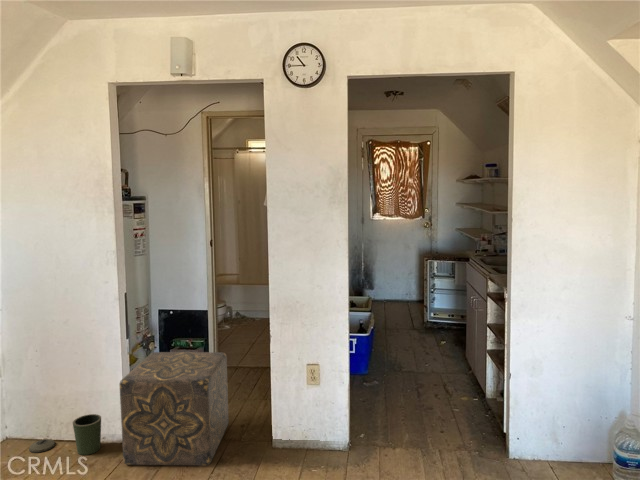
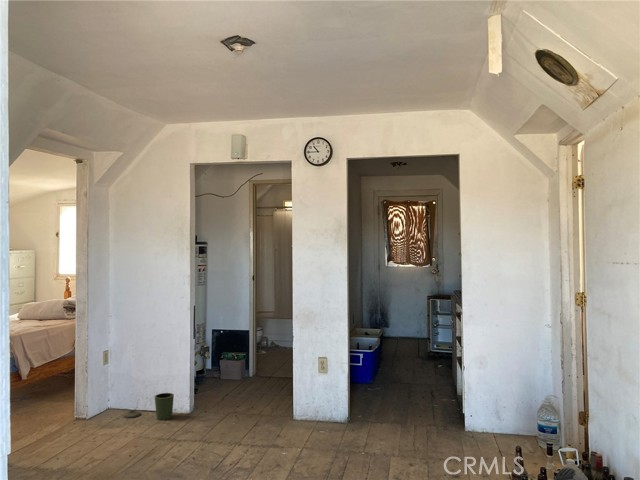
ottoman: present [119,352,228,466] -> none [189,352,262,428]

